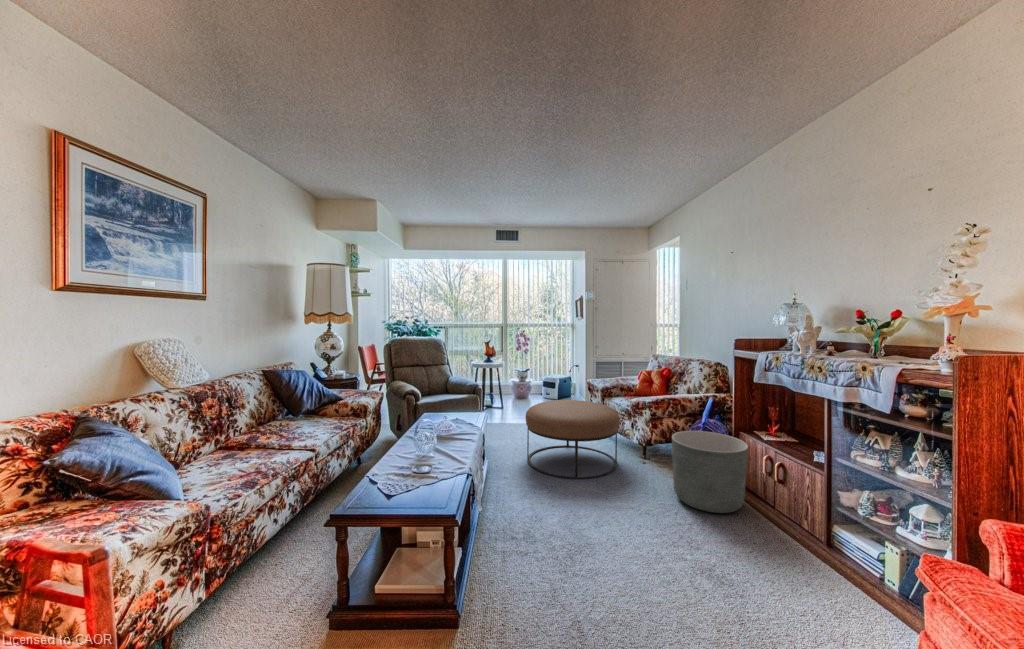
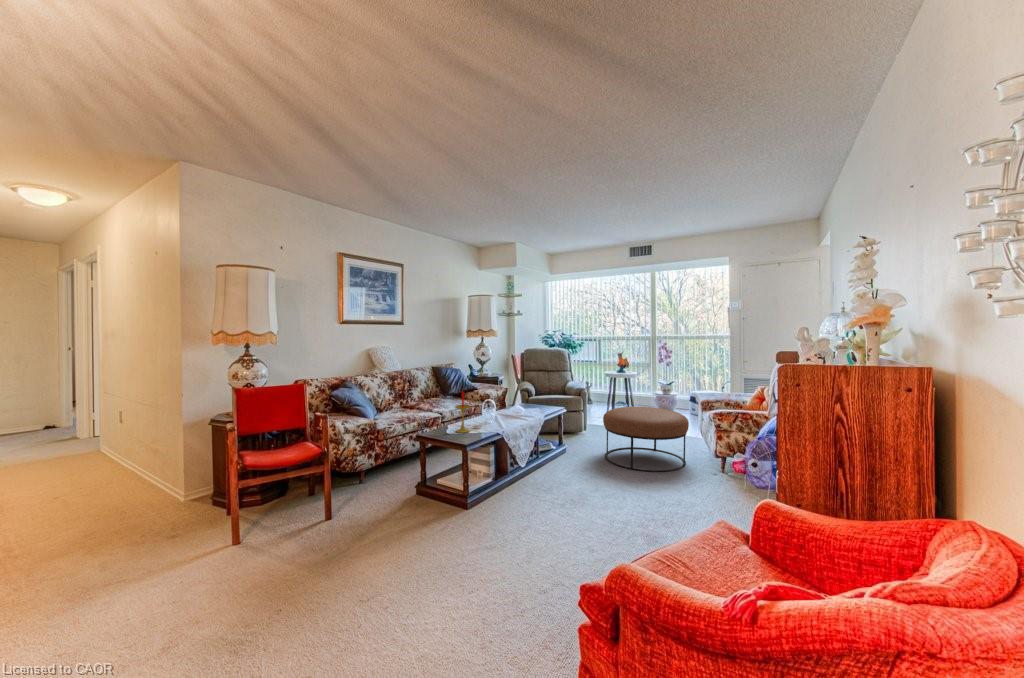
candle: none [375,414,407,488] -> present [455,392,470,433]
planter: present [672,431,748,513] -> none [697,439,766,511]

